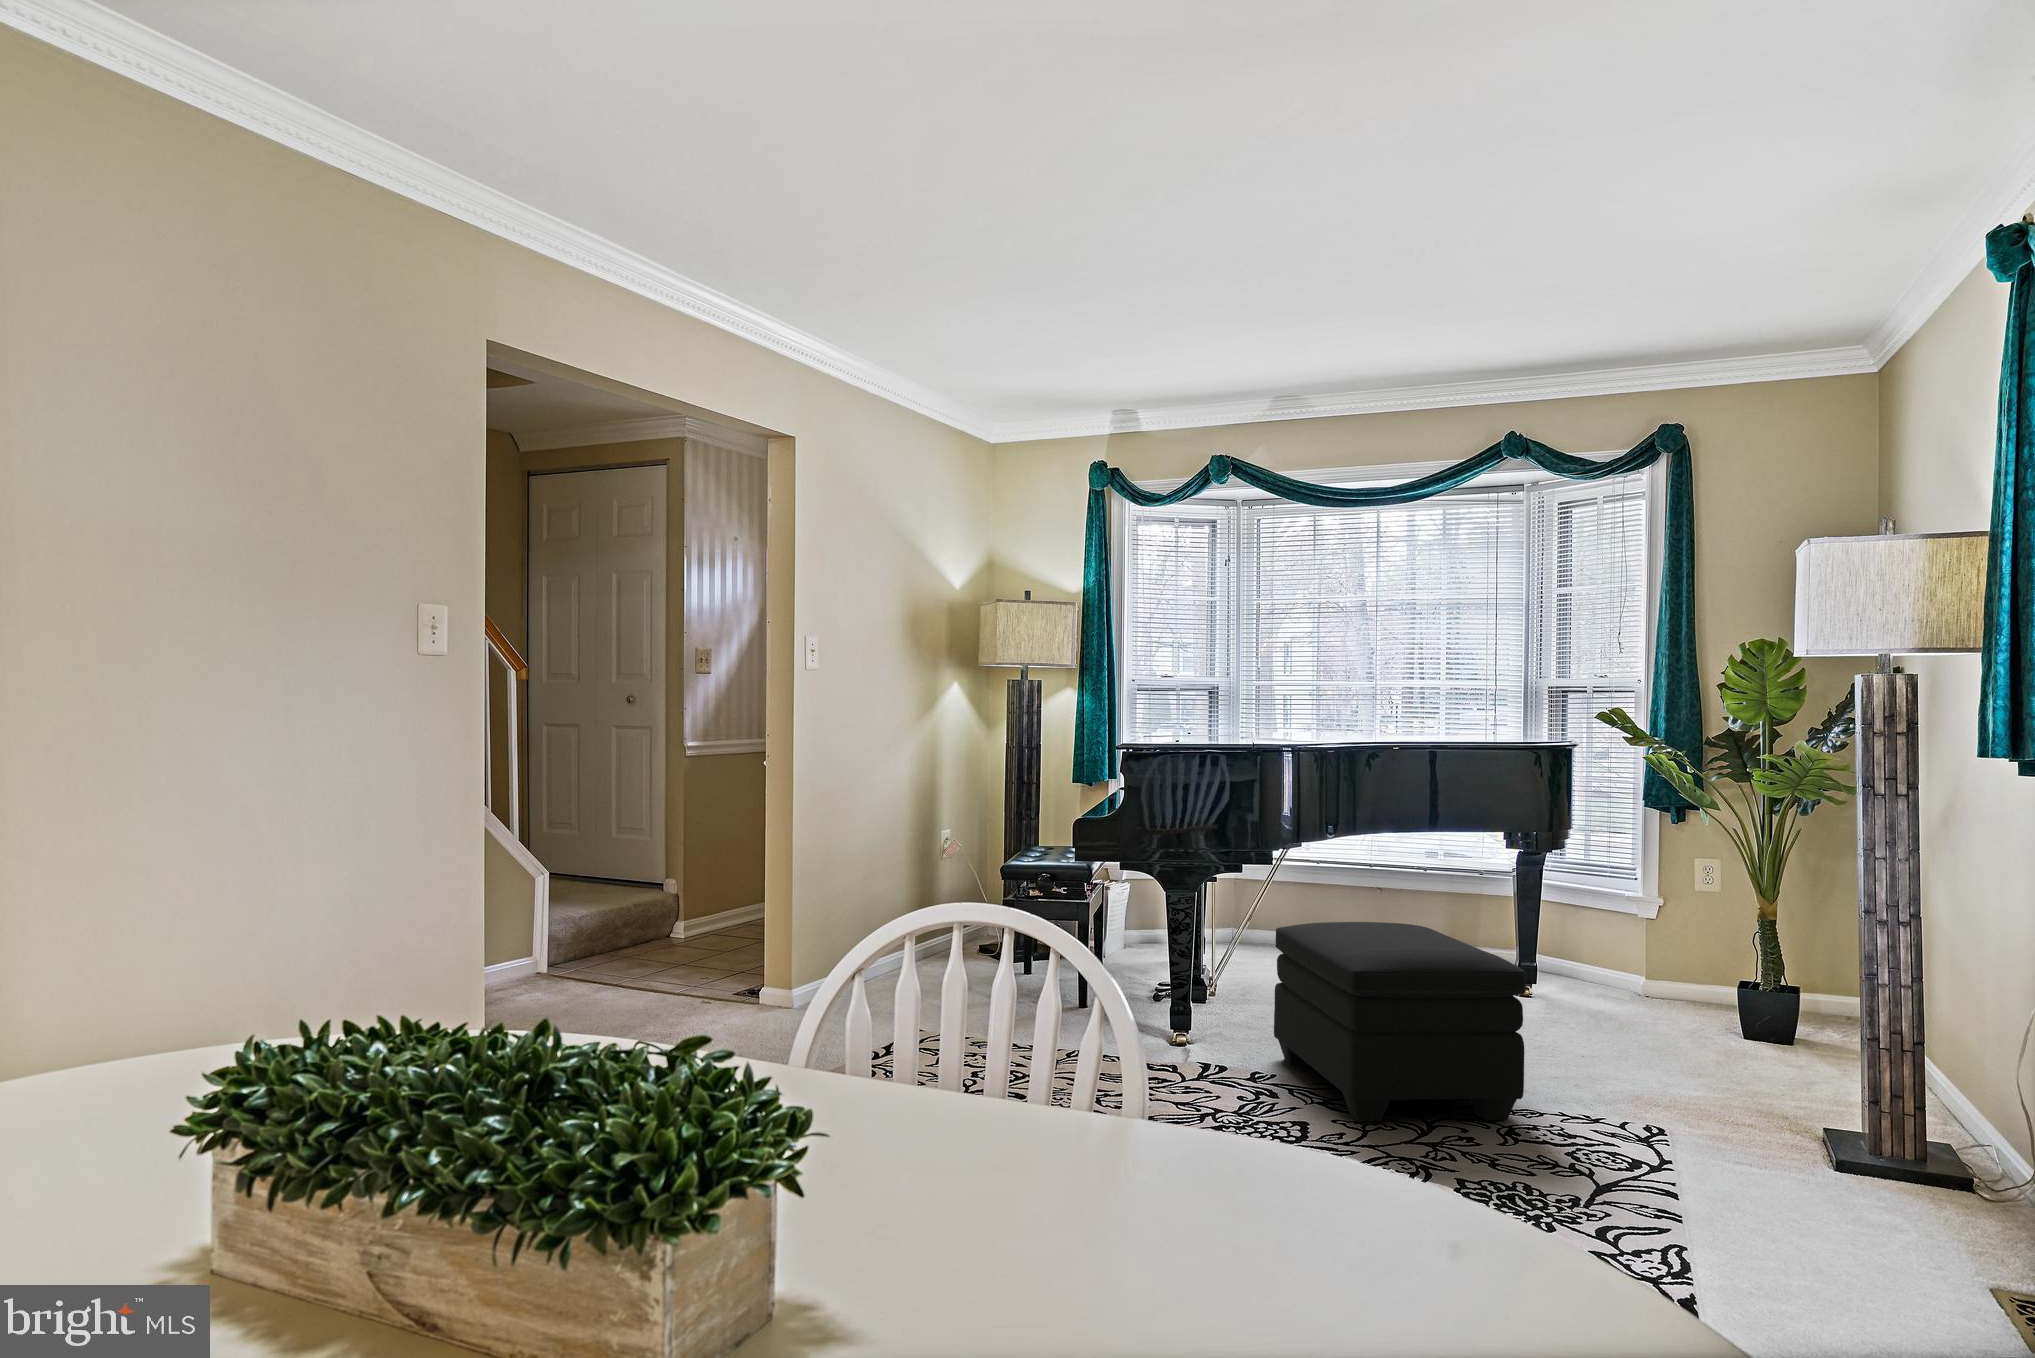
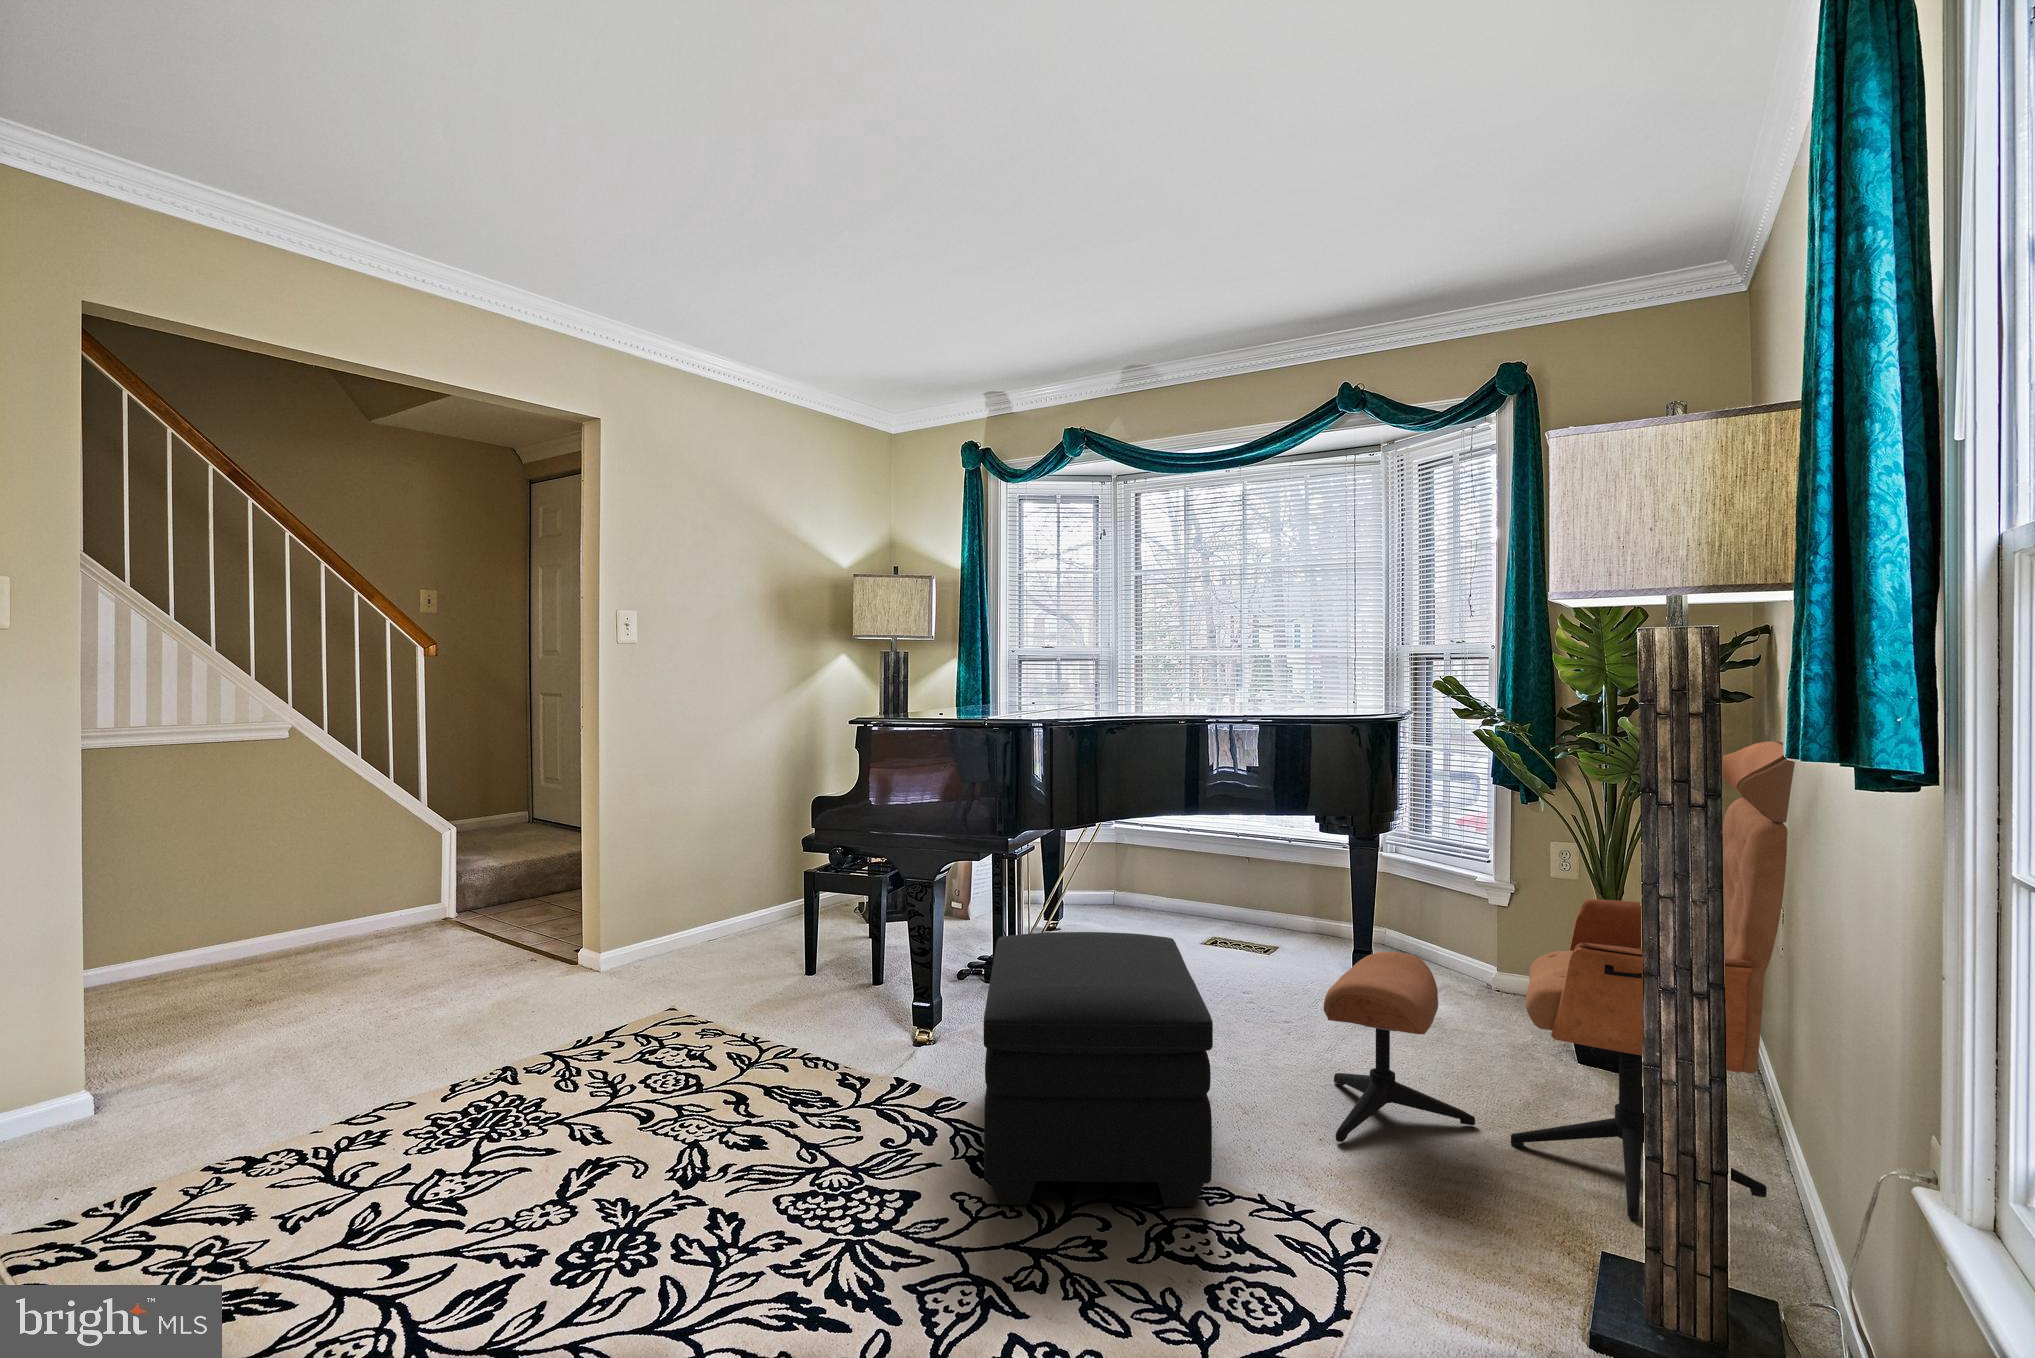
lounge chair: none [1552,761,1943,1119] -> present [1324,741,1795,1219]

